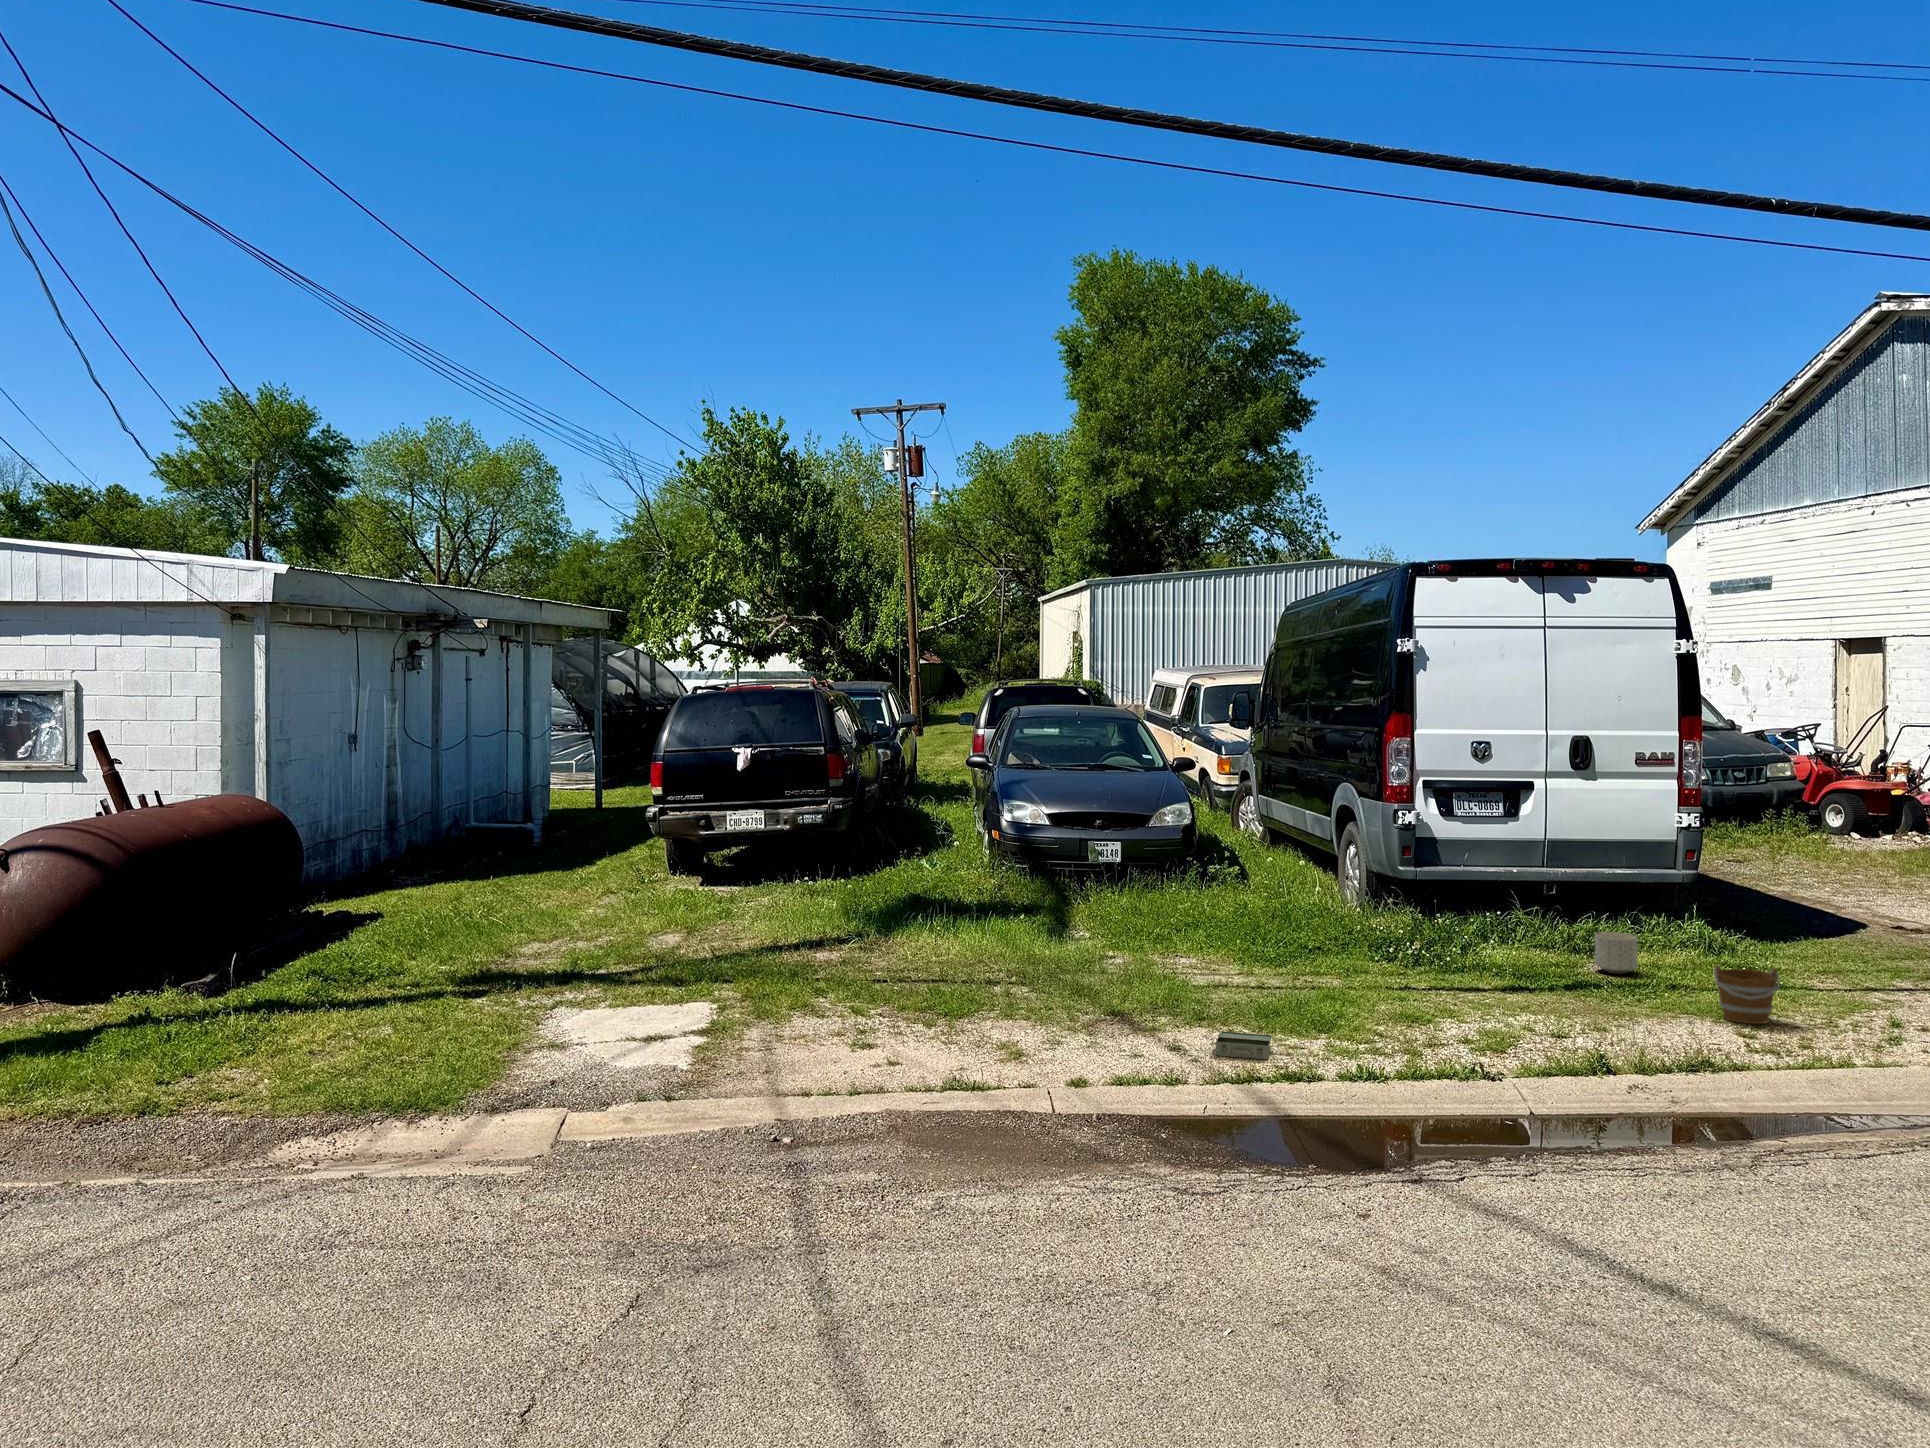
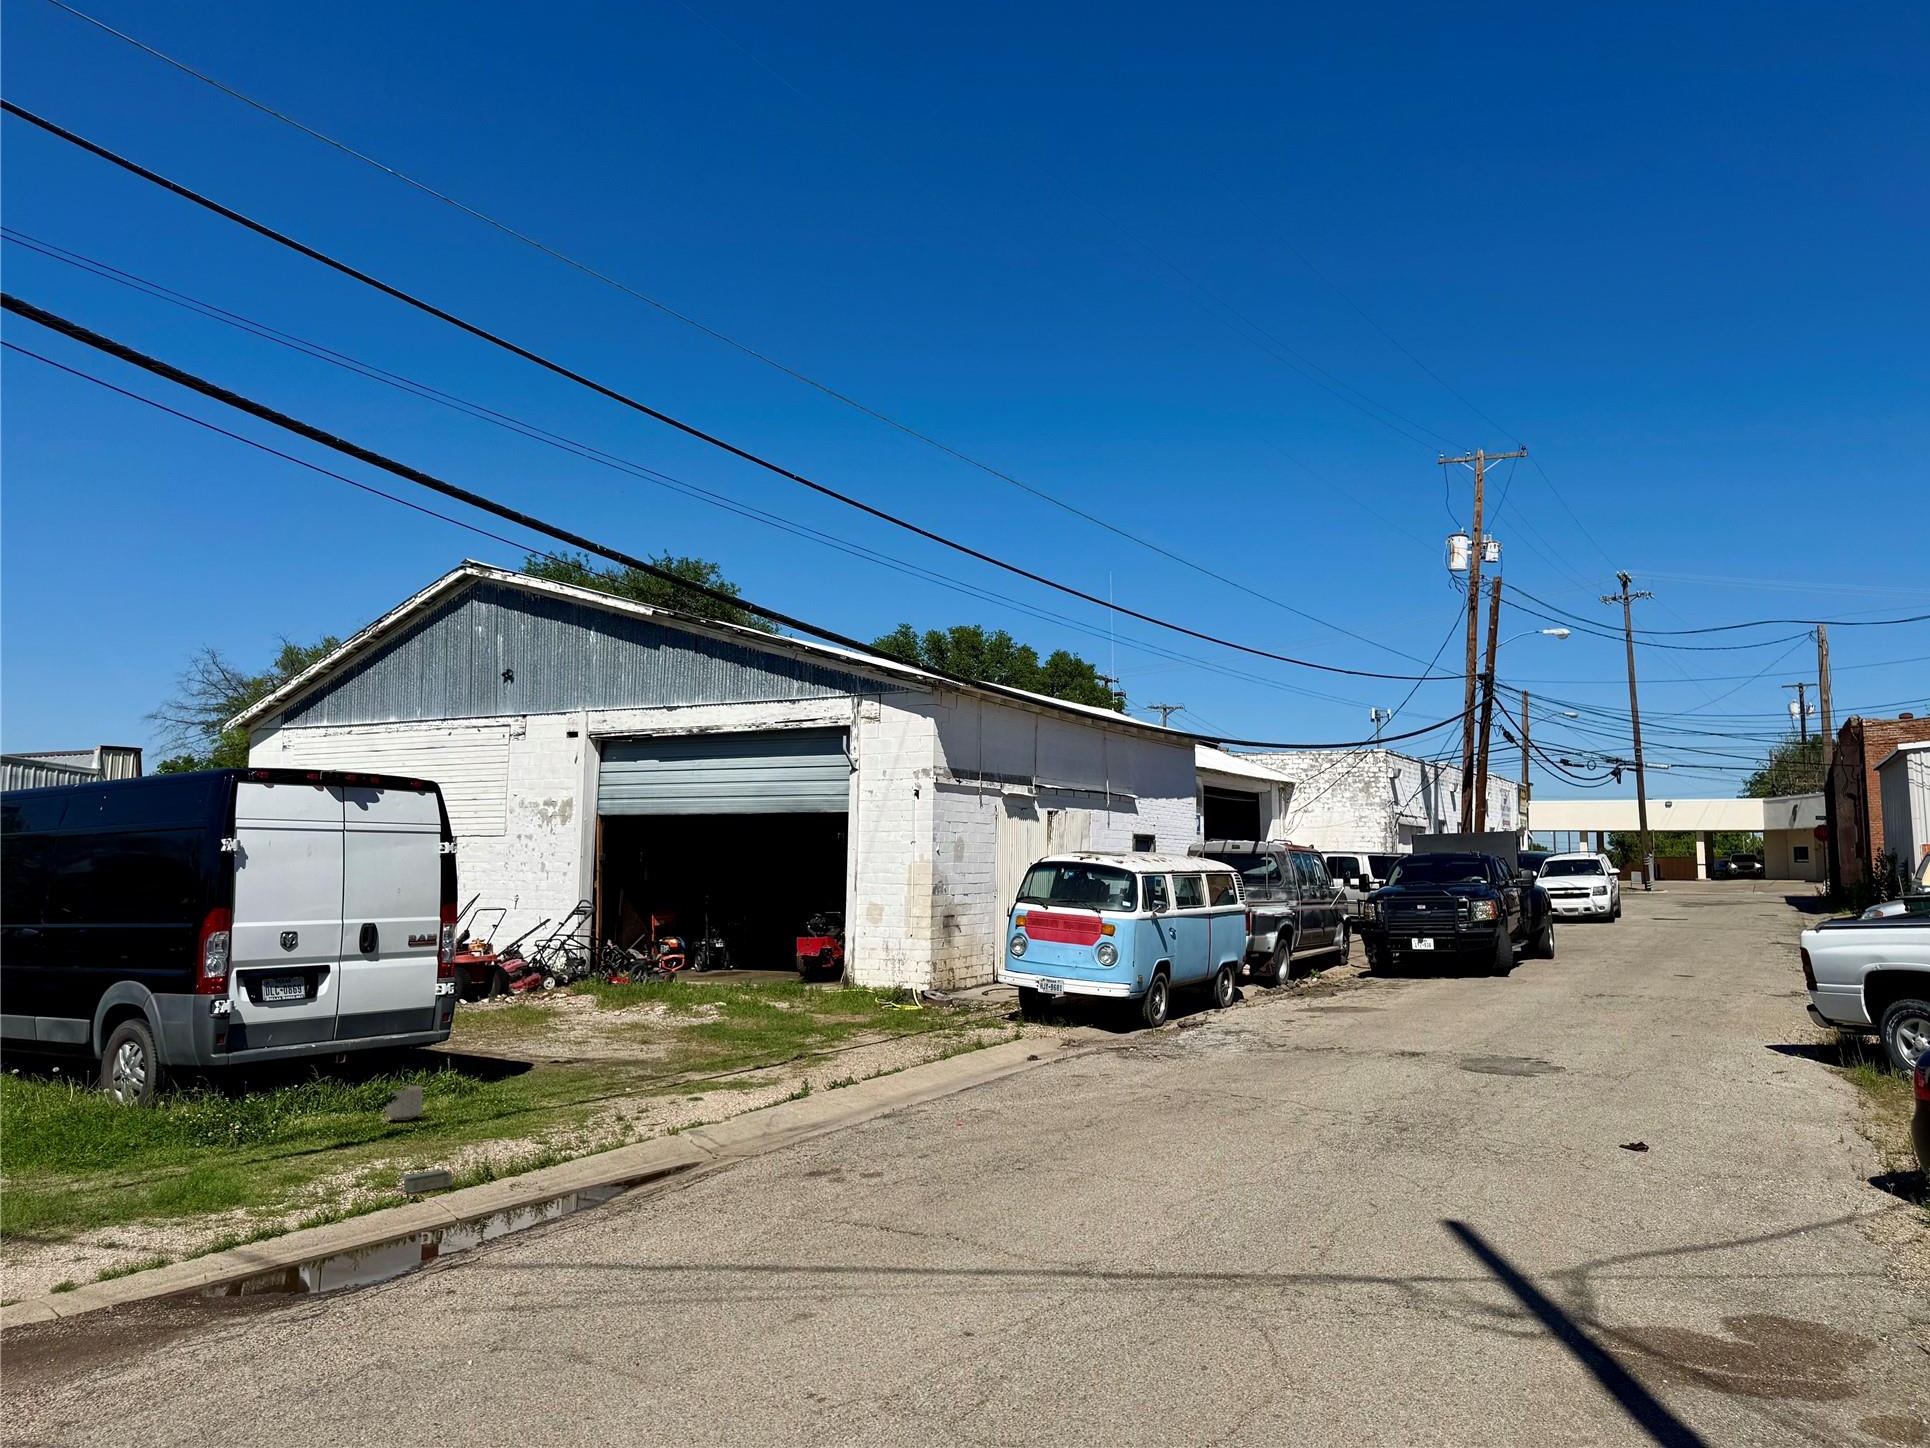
bucket: present [1714,964,1780,1024] -> none [506,1085,553,1131]
toolbox: present [1216,1031,1272,1059] -> present [400,1169,453,1193]

